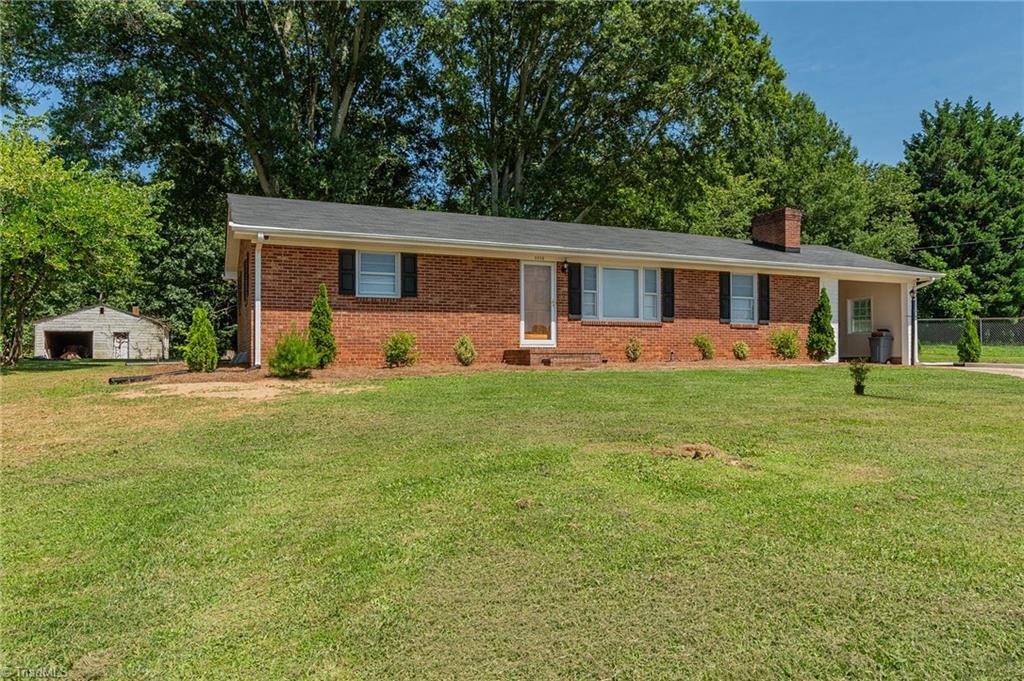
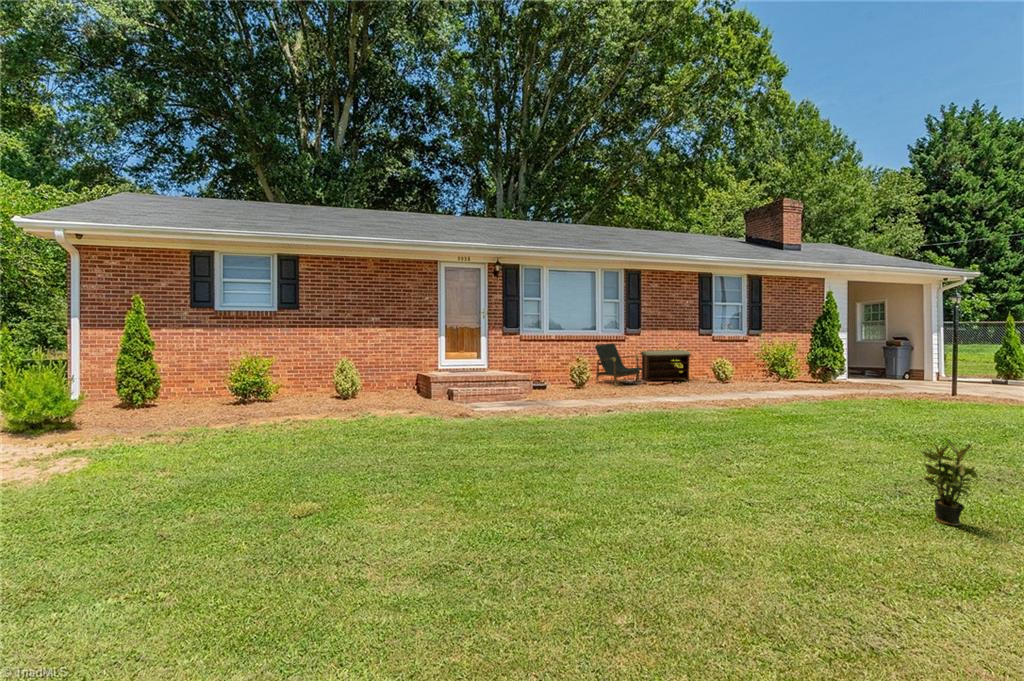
lounge chair: none [641,329,679,363] -> present [595,343,642,387]
bench: none [675,335,716,361] -> present [641,350,691,382]

